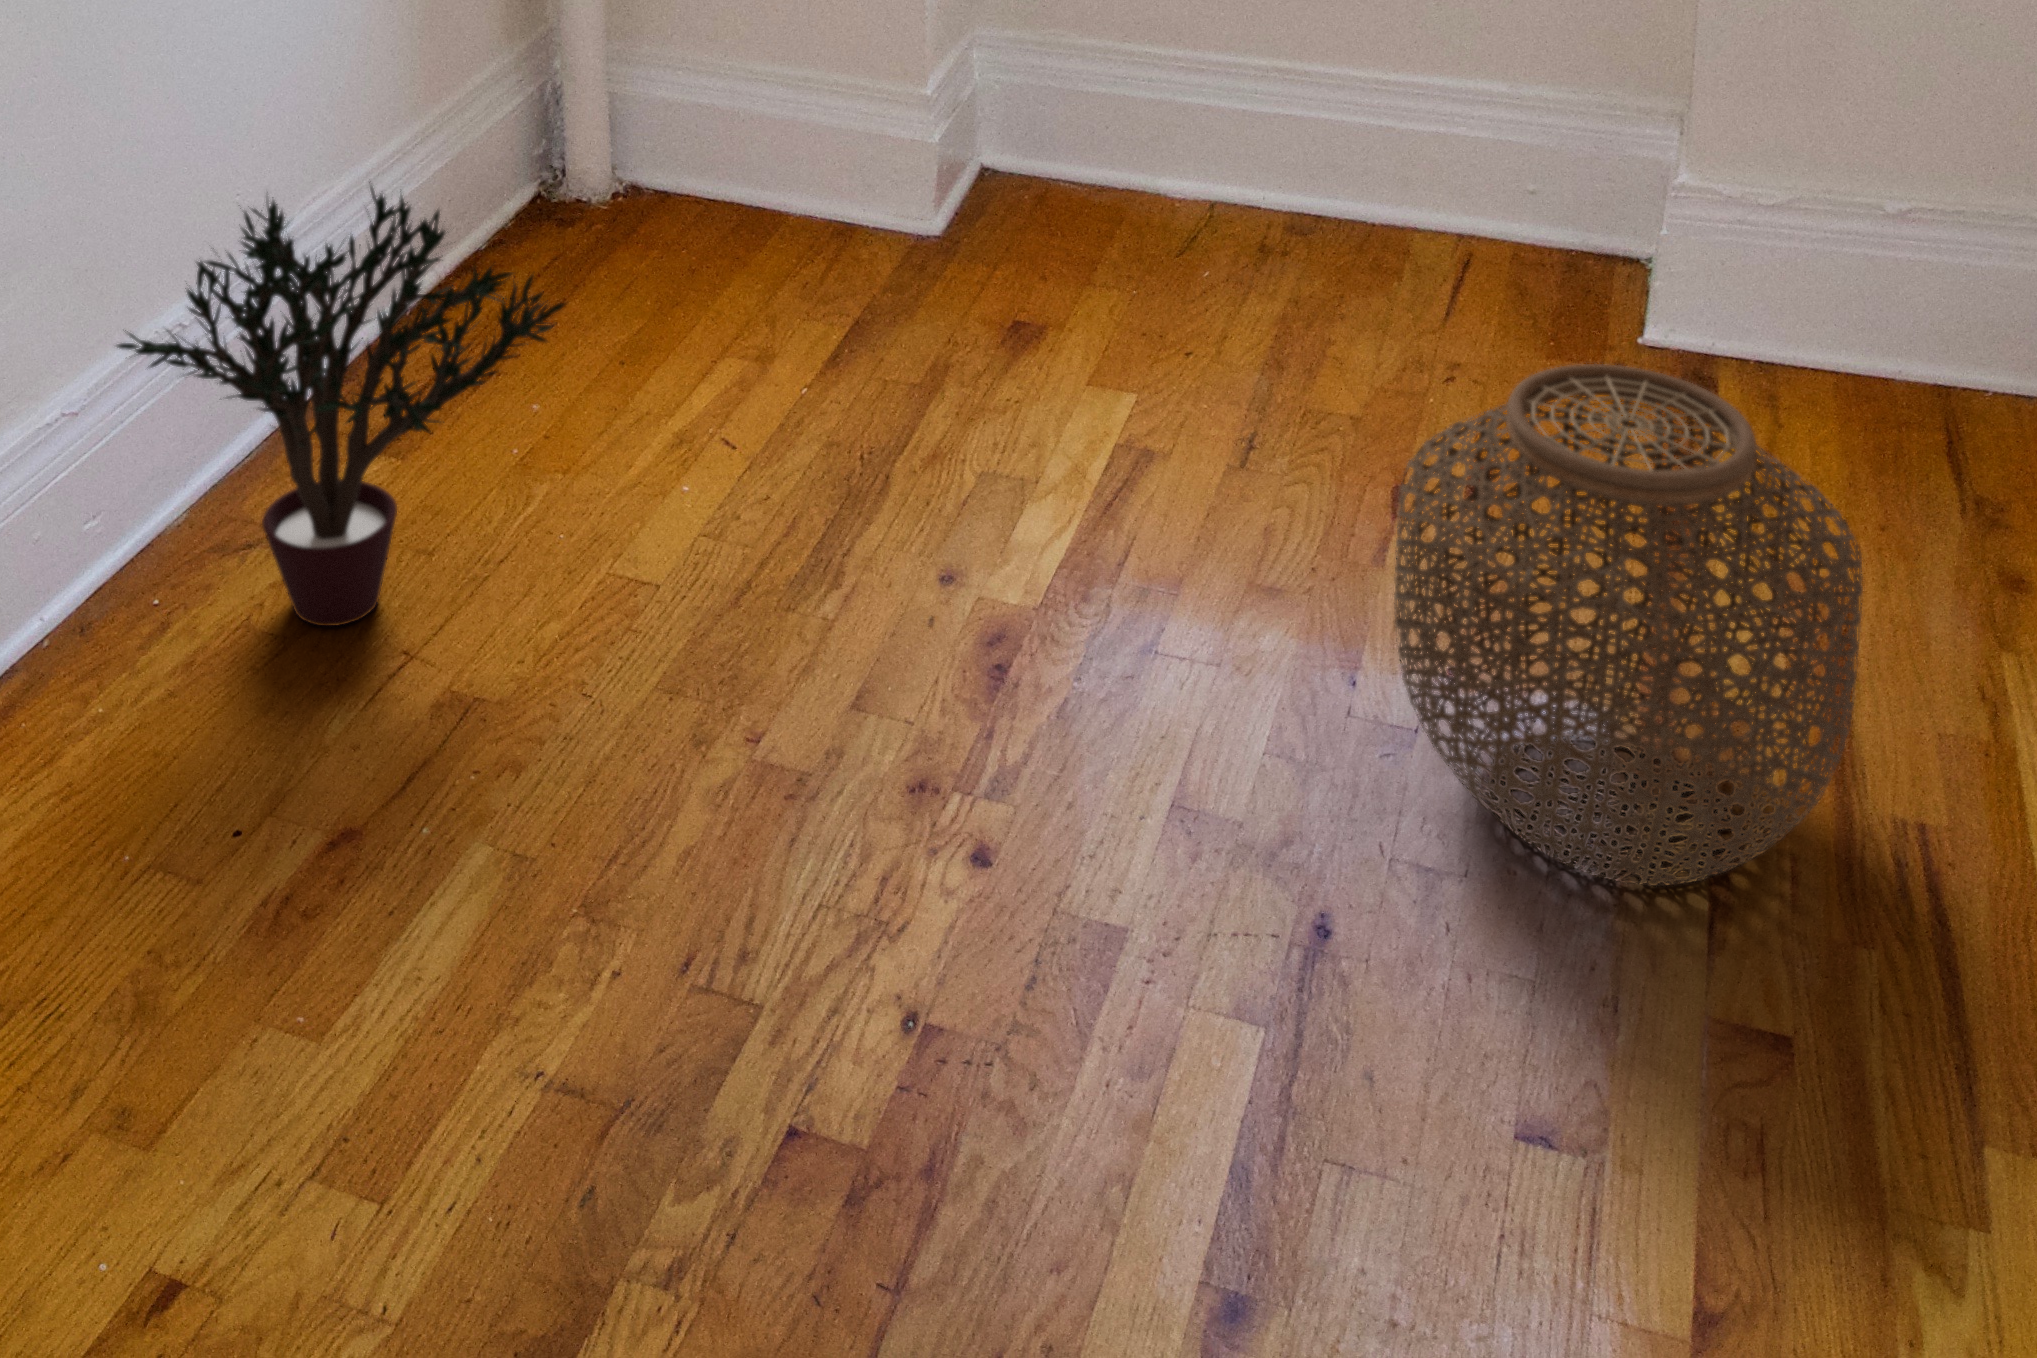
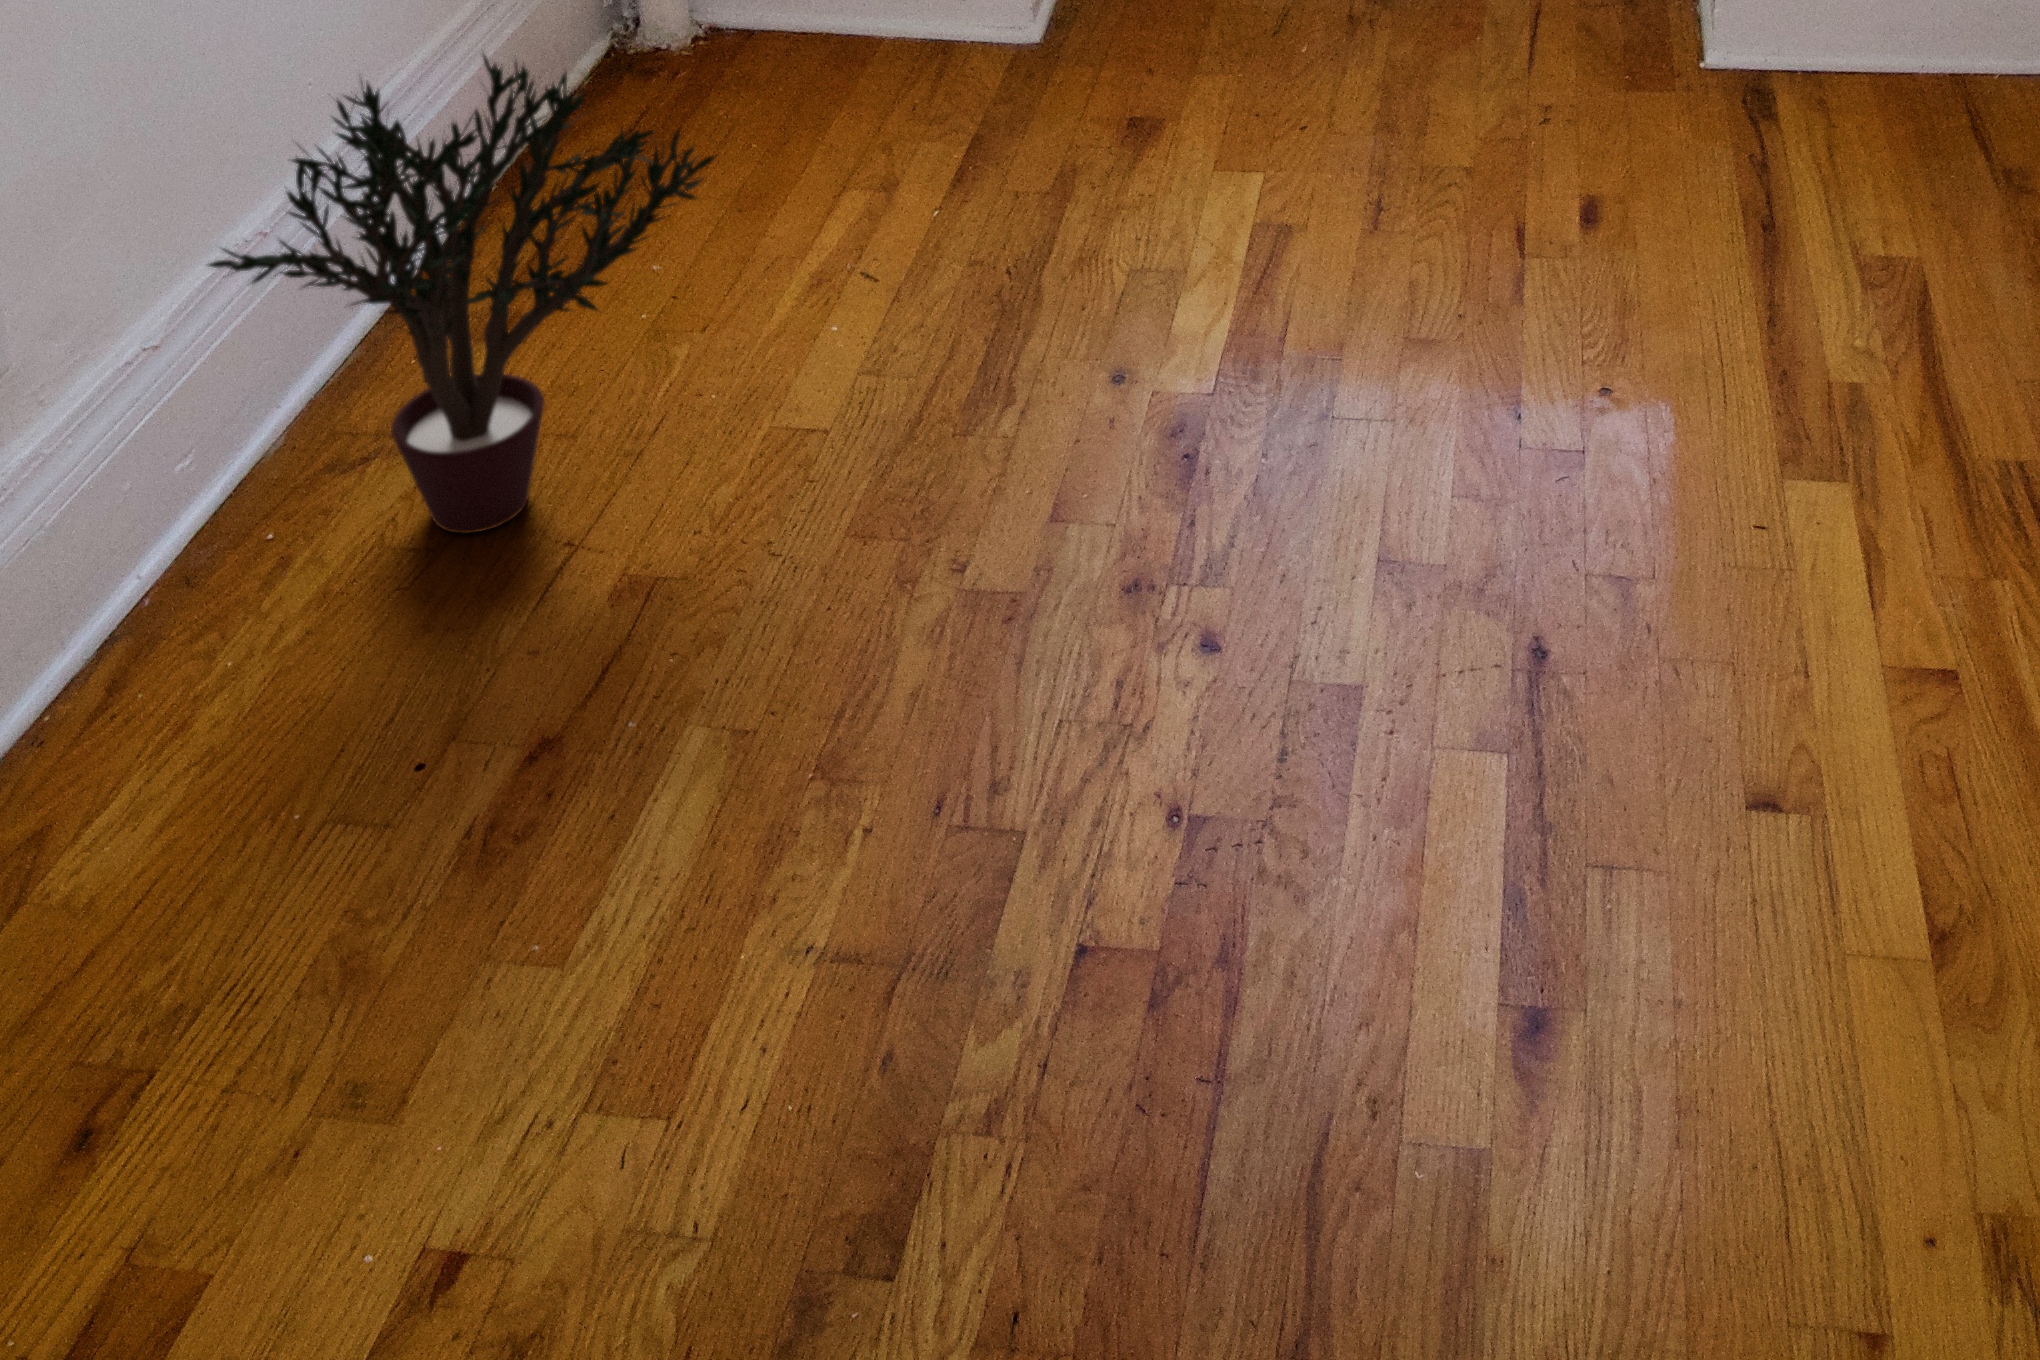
woven basket: present [1394,364,1863,886] -> none [1573,90,1982,557]

